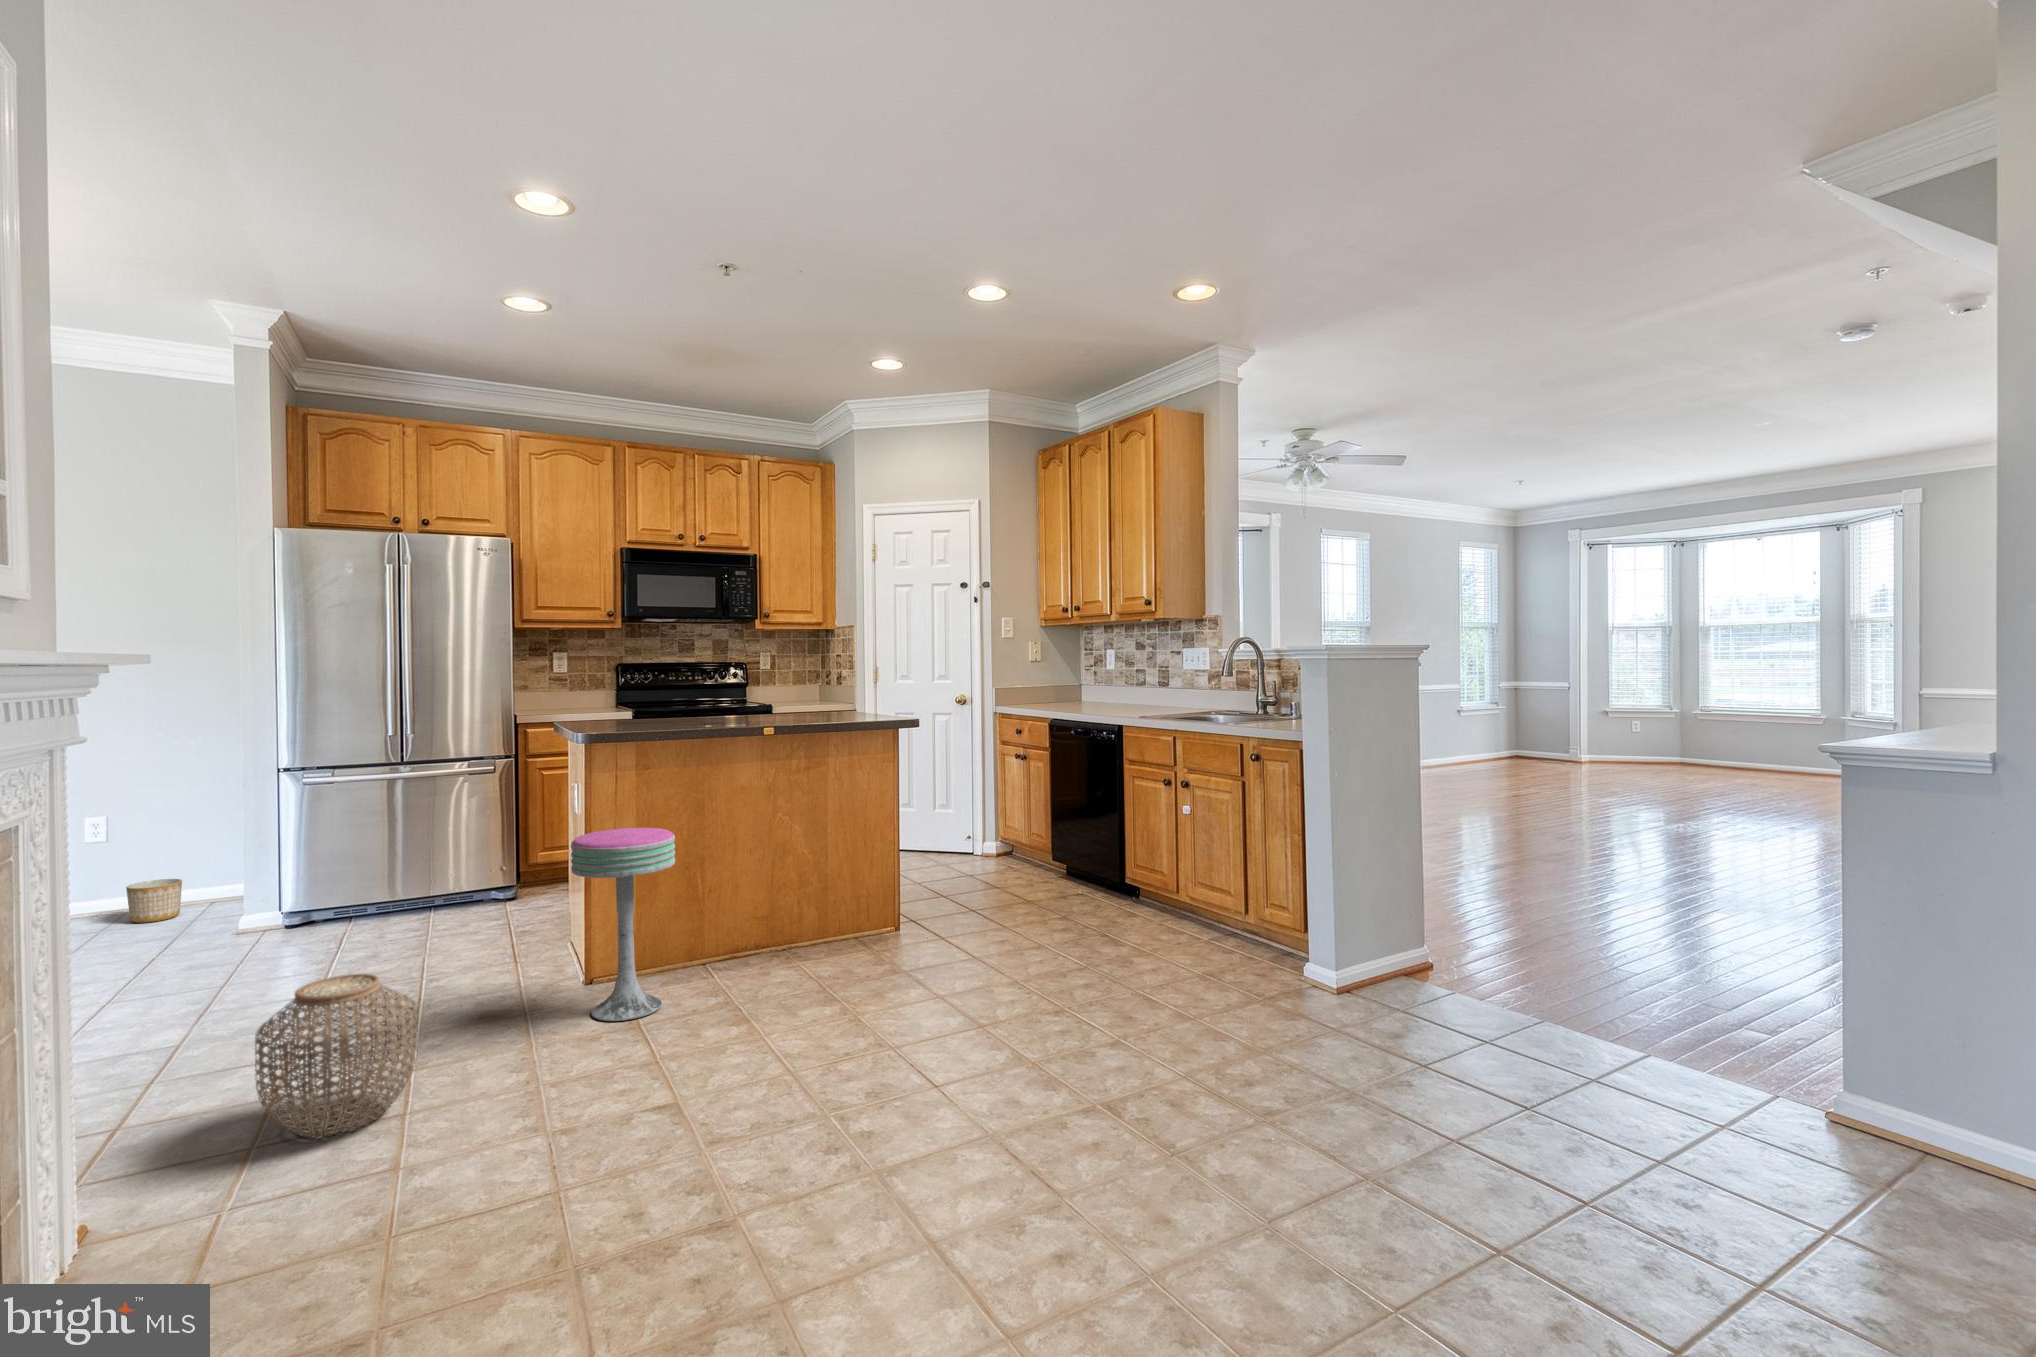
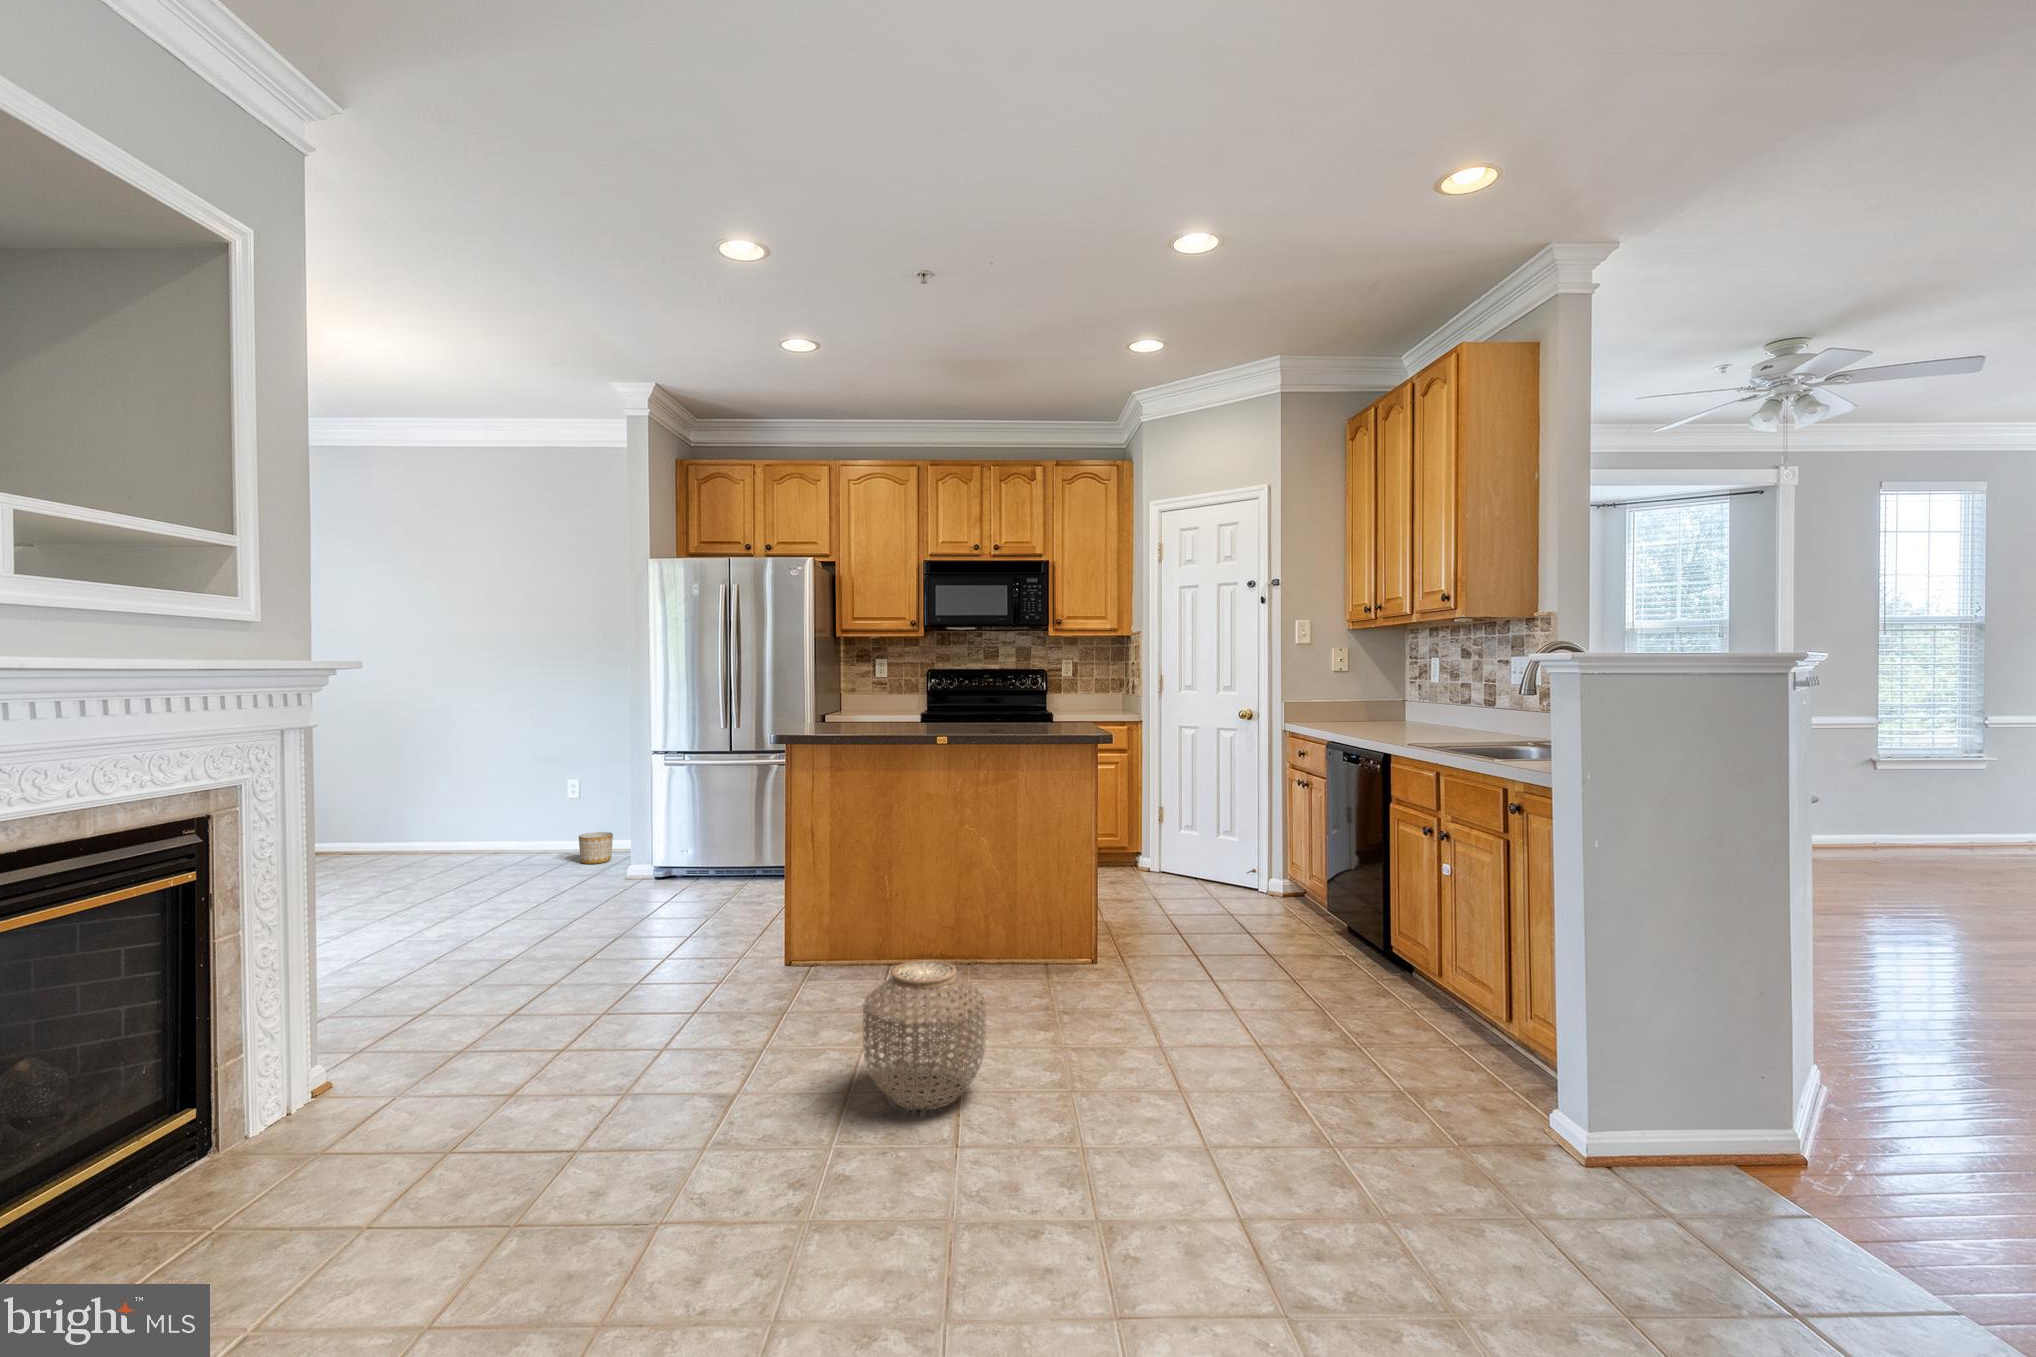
bar stool: present [571,828,675,1021] -> none [734,830,828,1013]
woven basket: present [255,974,418,1138] -> present [863,960,985,1110]

